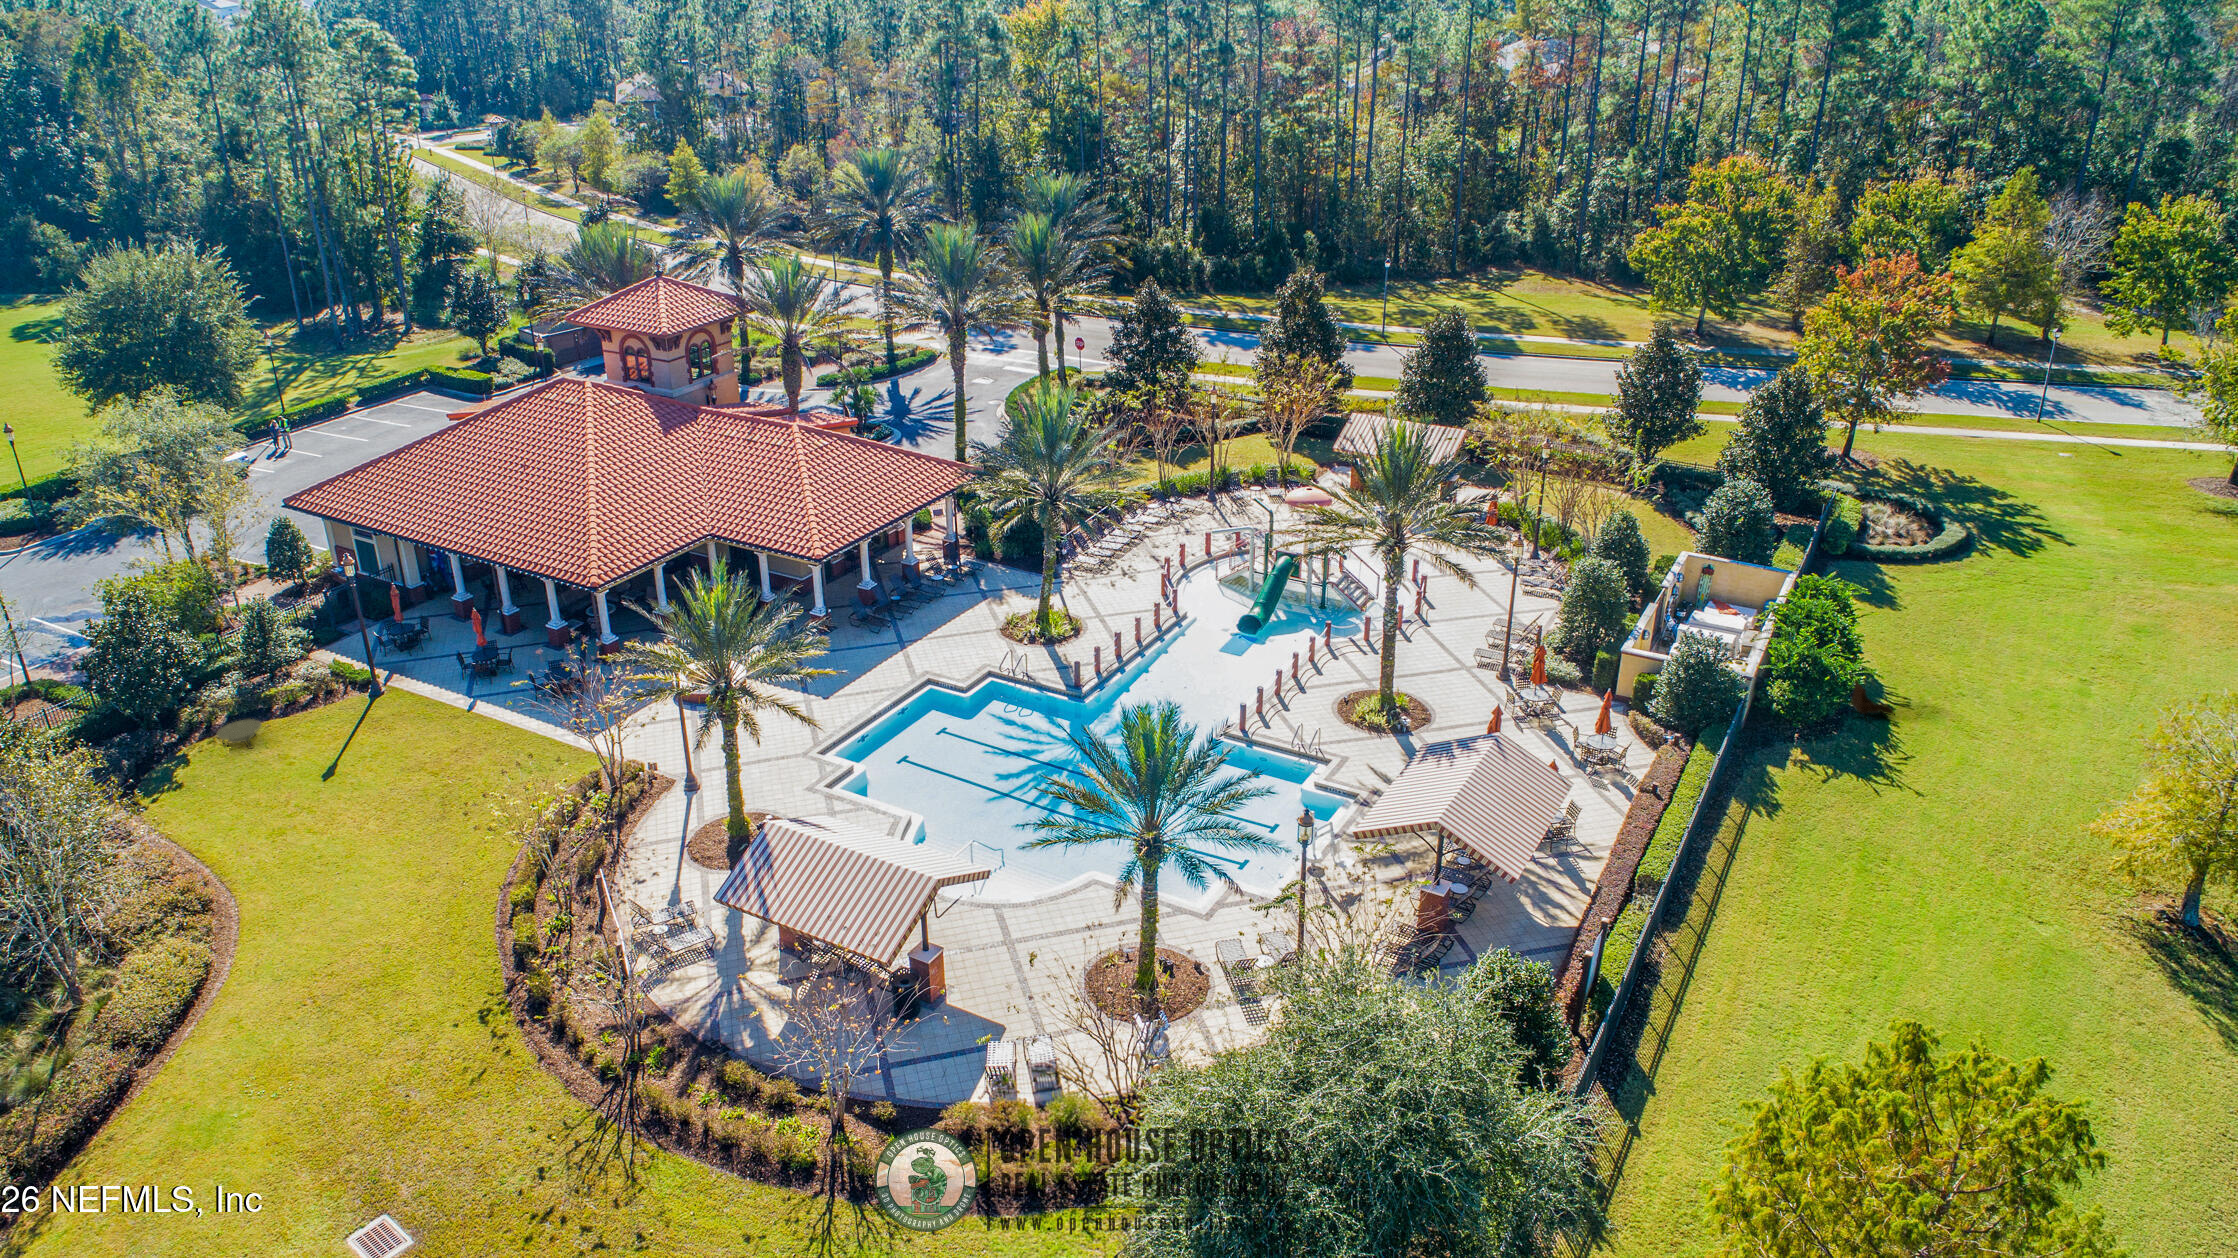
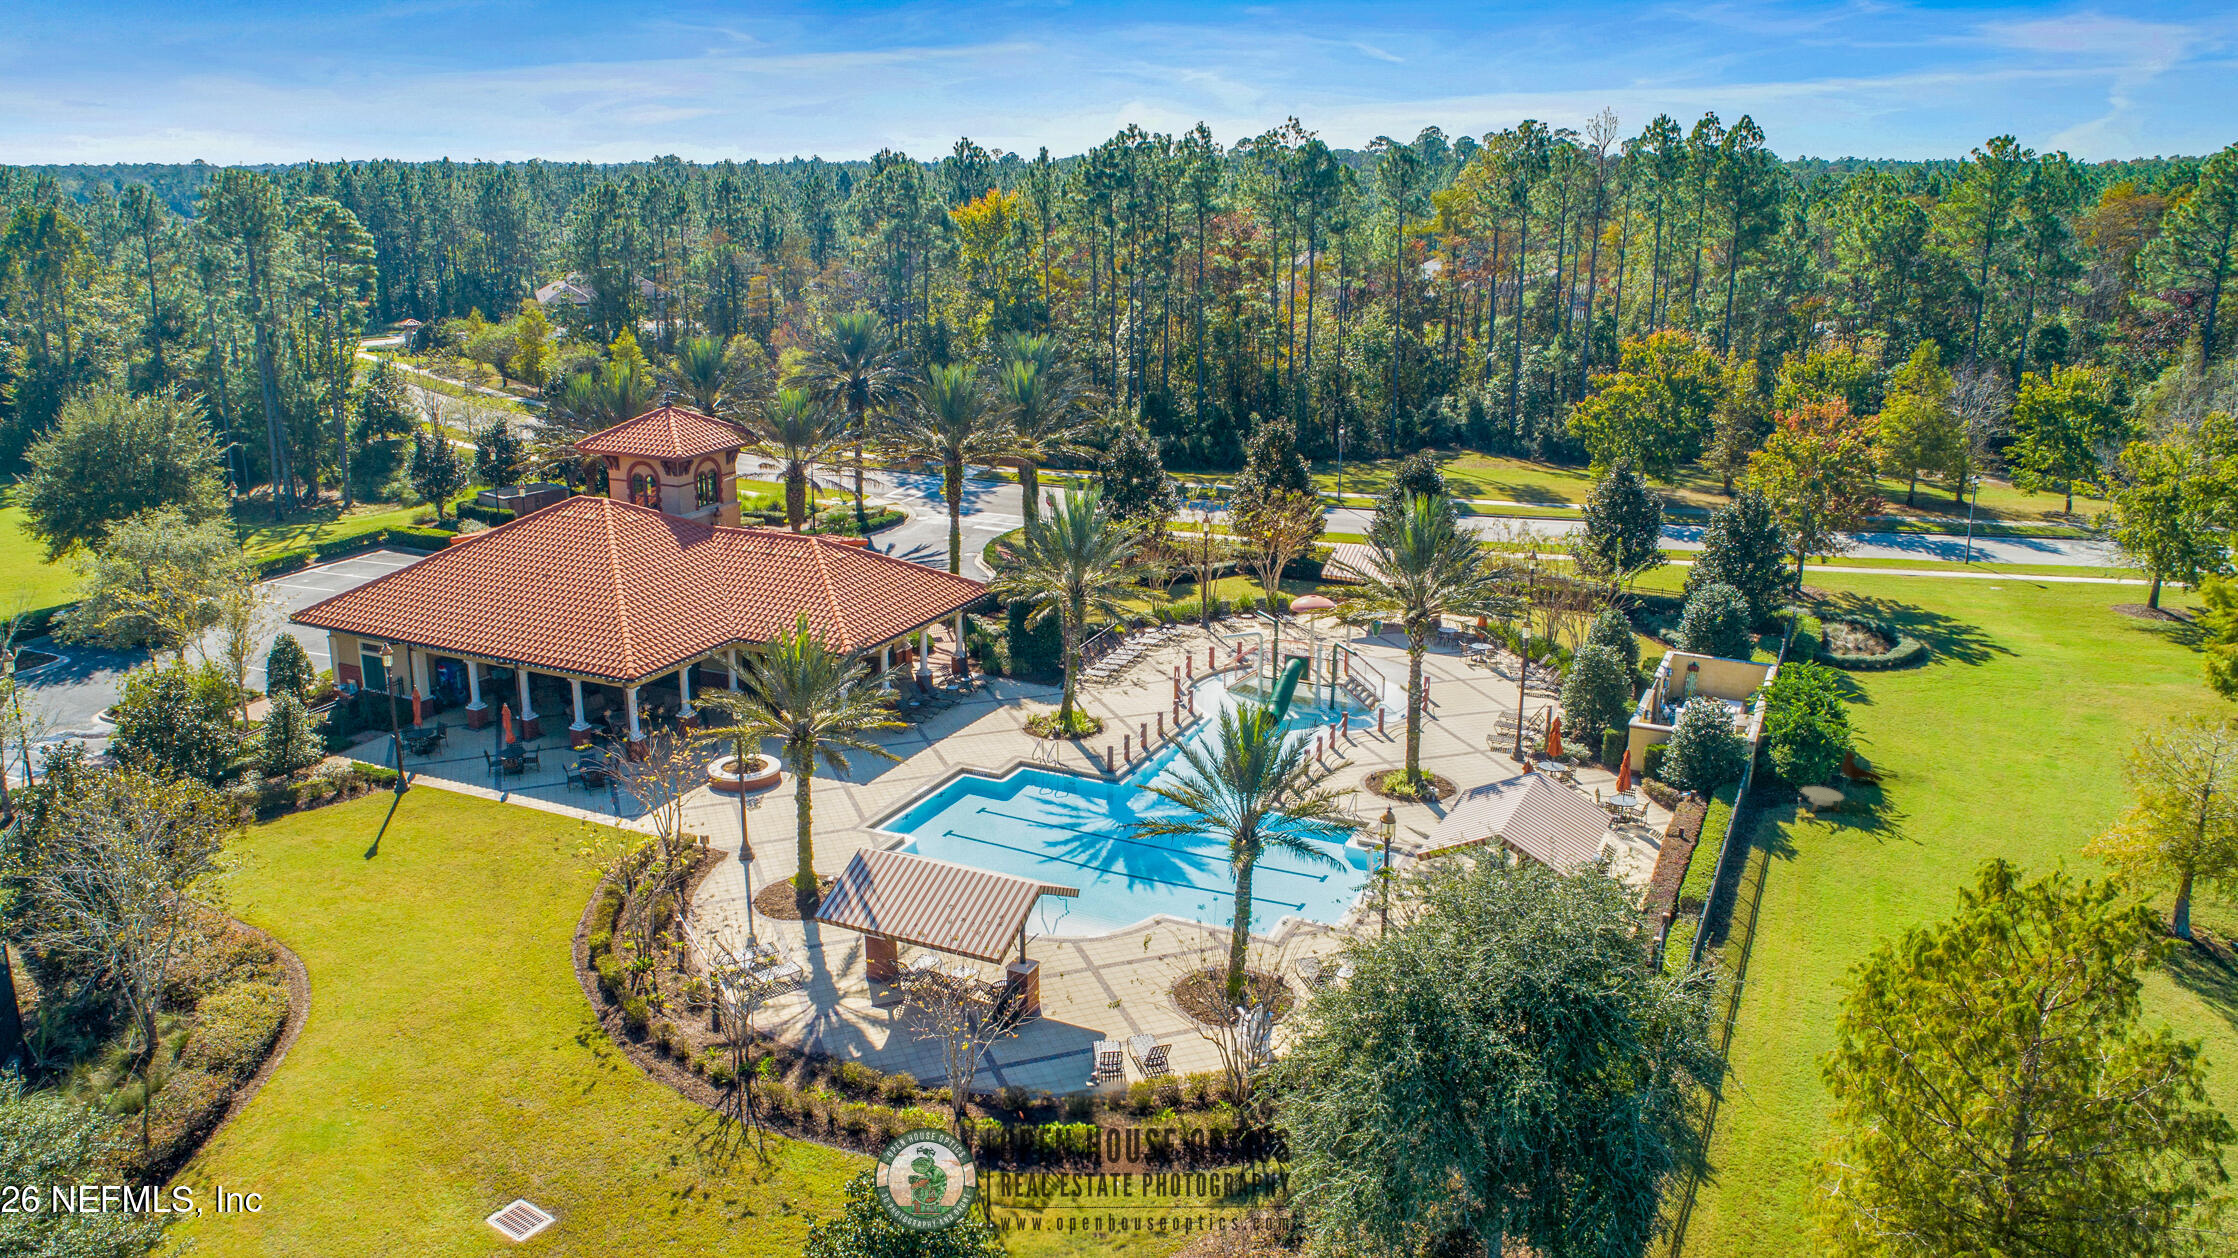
round table: present [216,719,262,749] -> present [1802,786,1844,812]

